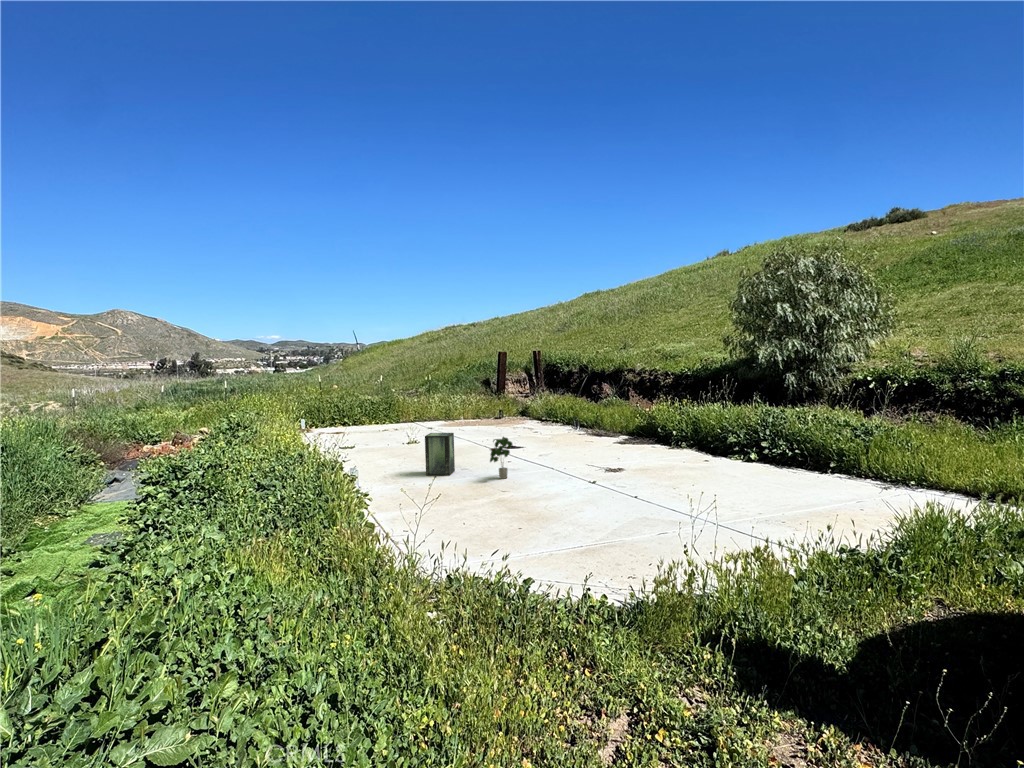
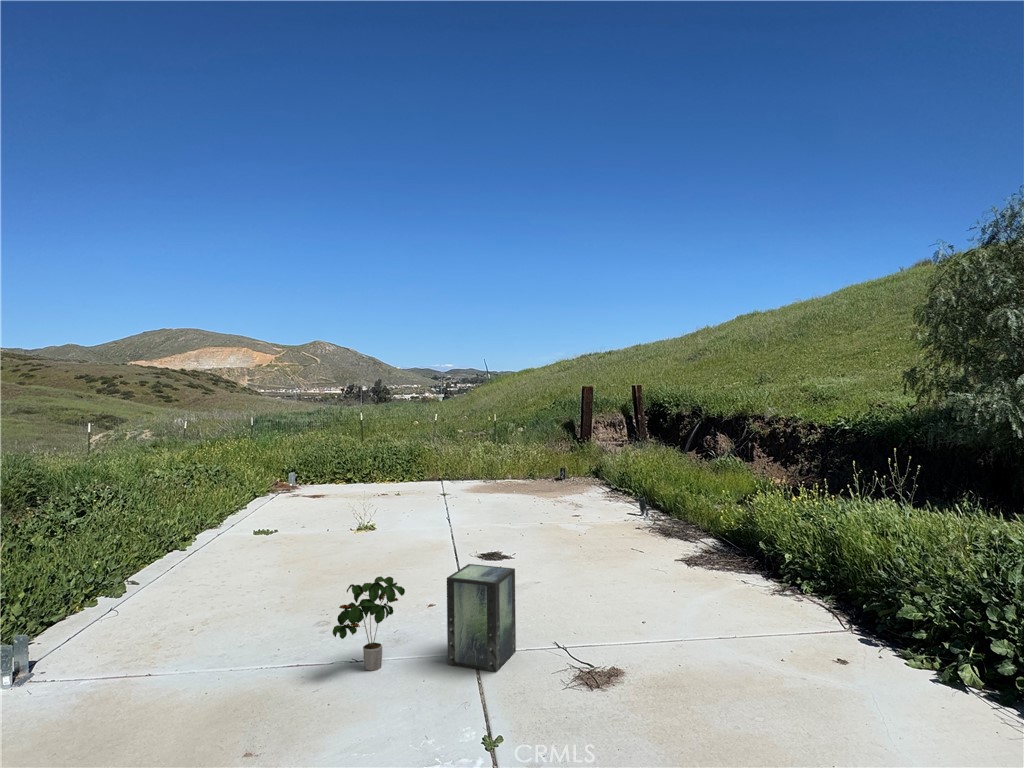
storage box: present [425,433,455,476] -> present [447,564,516,672]

